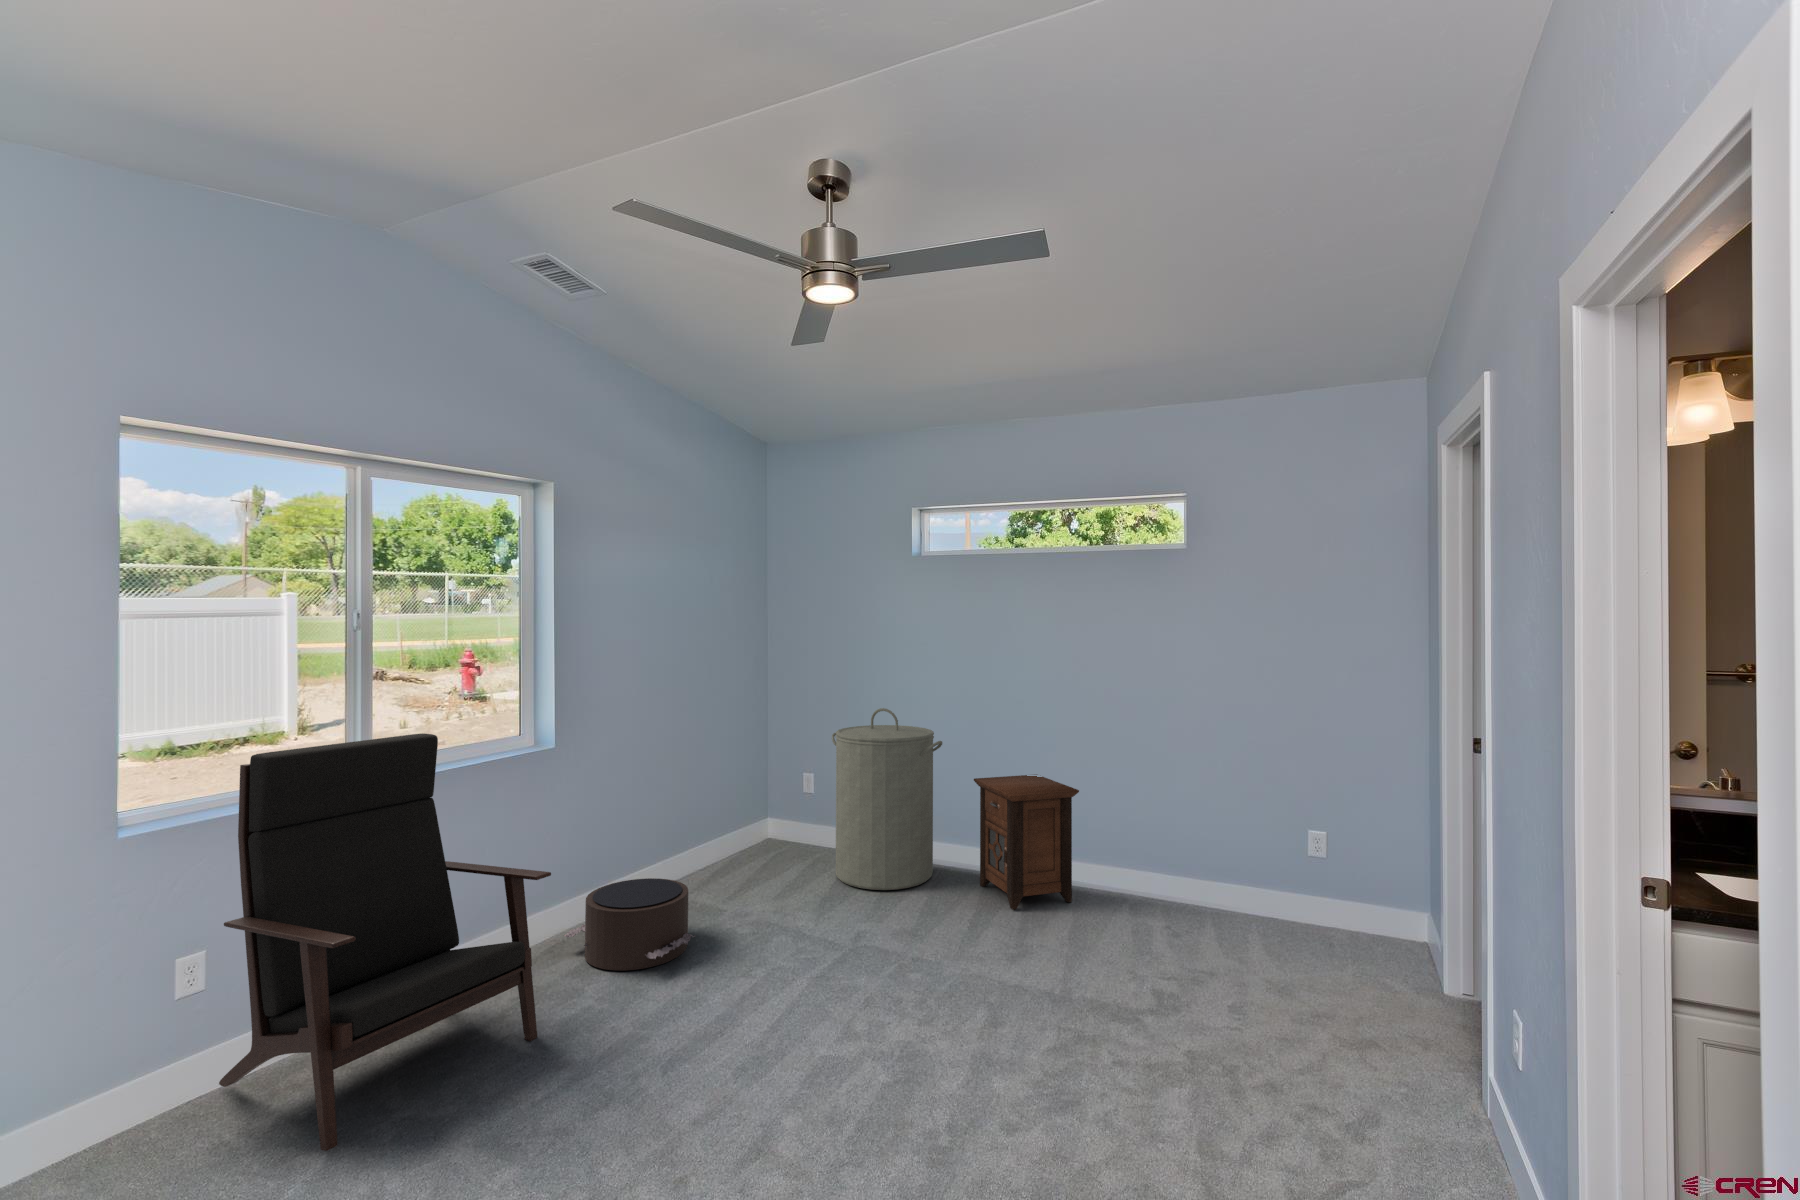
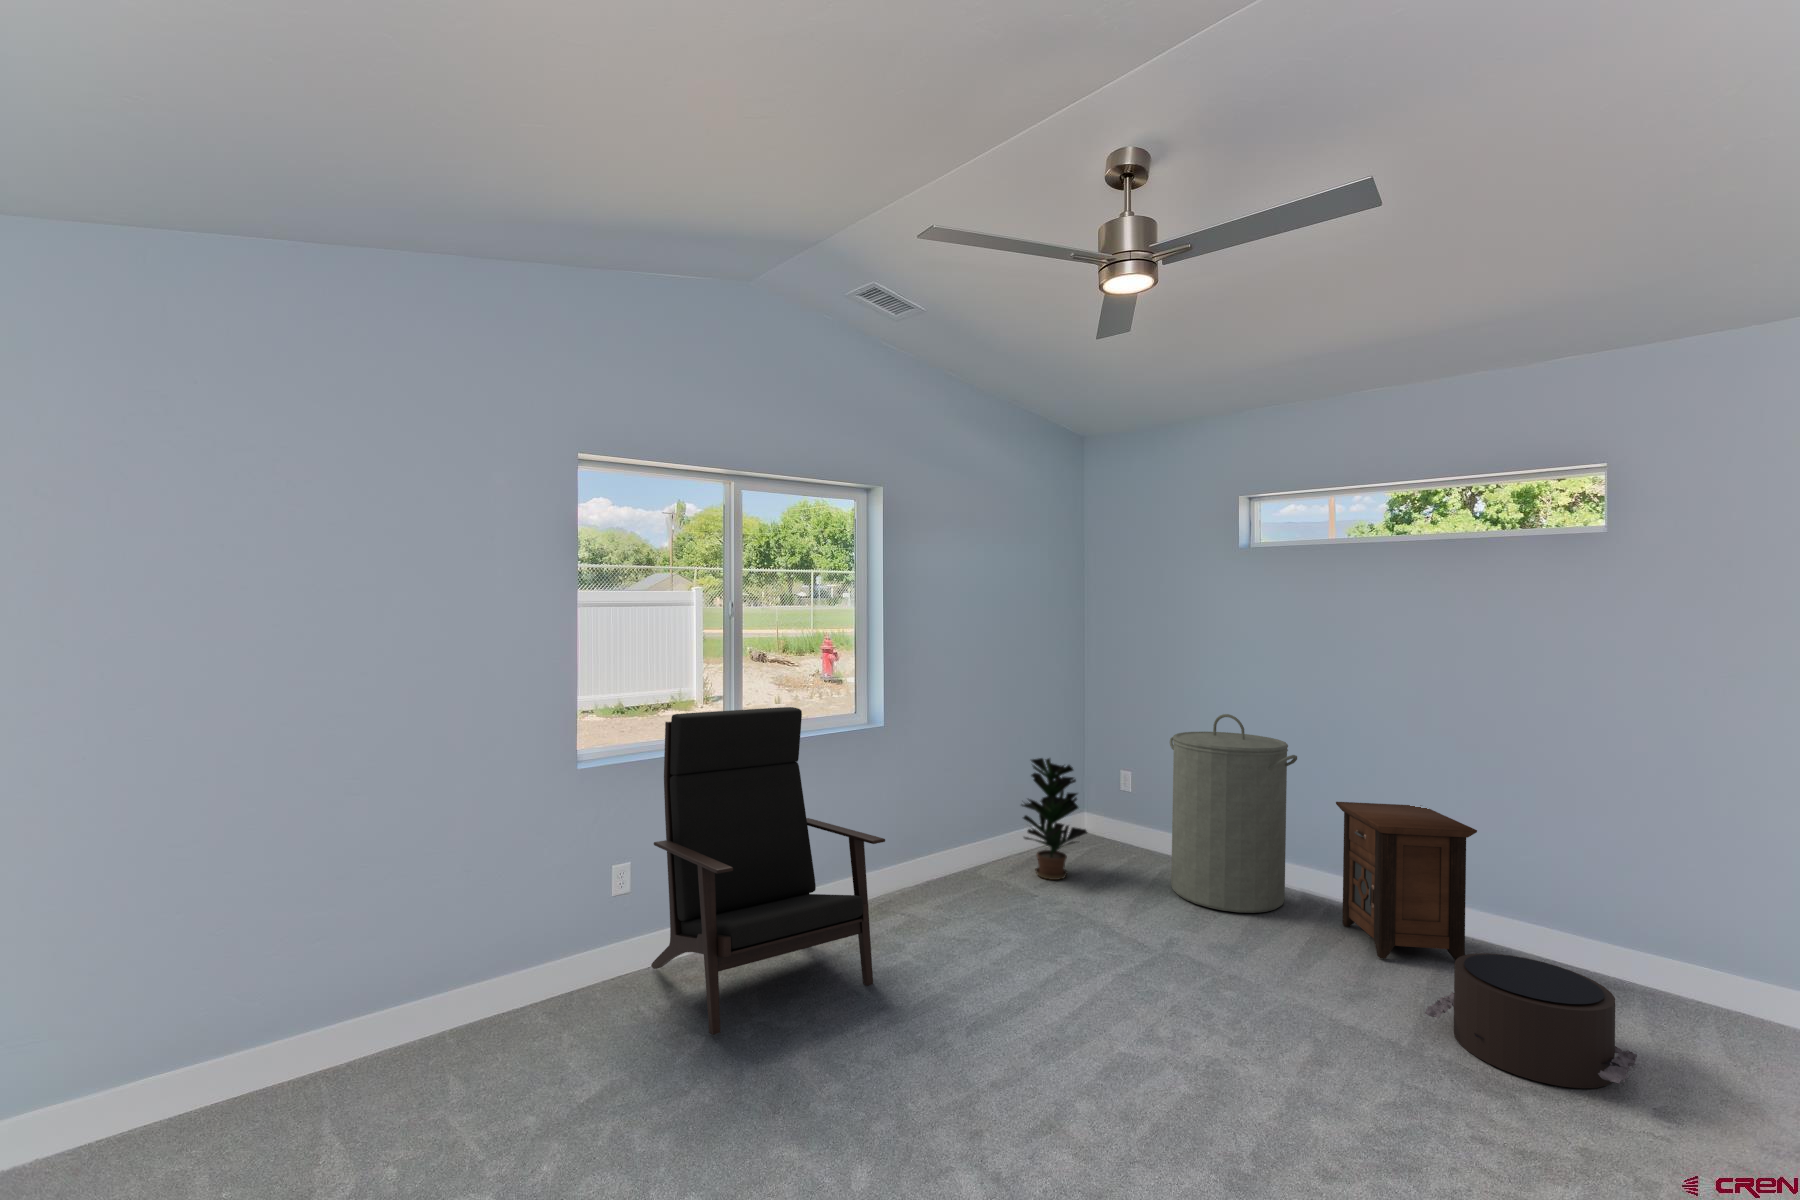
potted plant: none [687,764,757,887] -> present [1021,758,1087,880]
pouf: present [564,878,695,971] -> present [1425,953,1637,1088]

